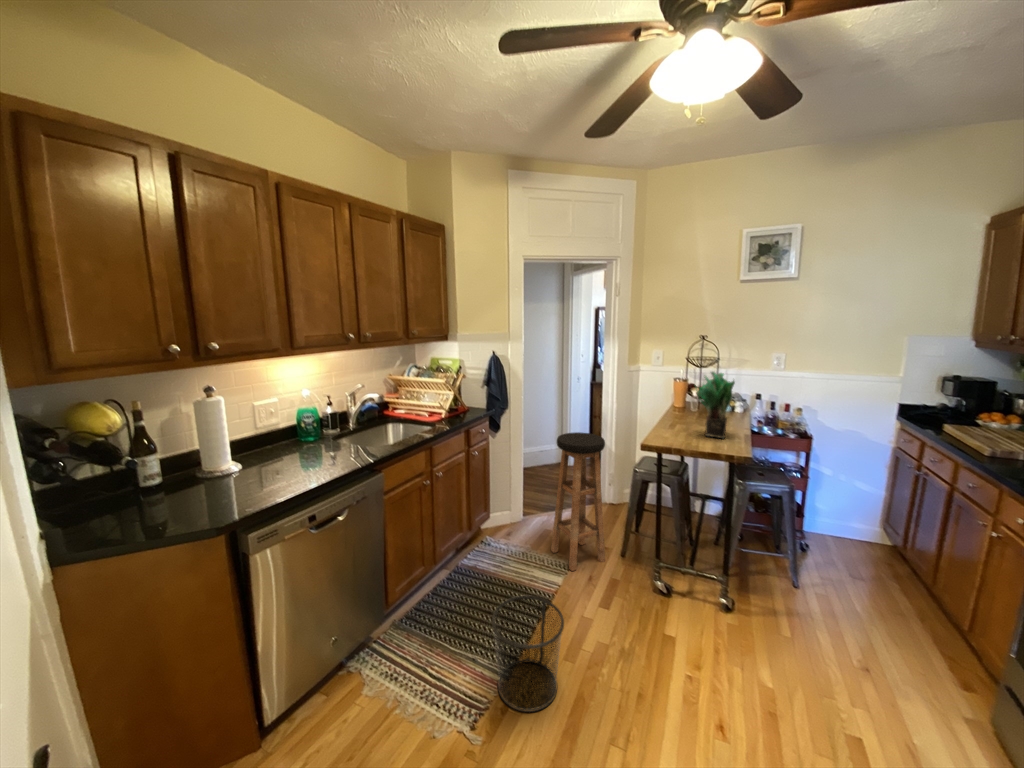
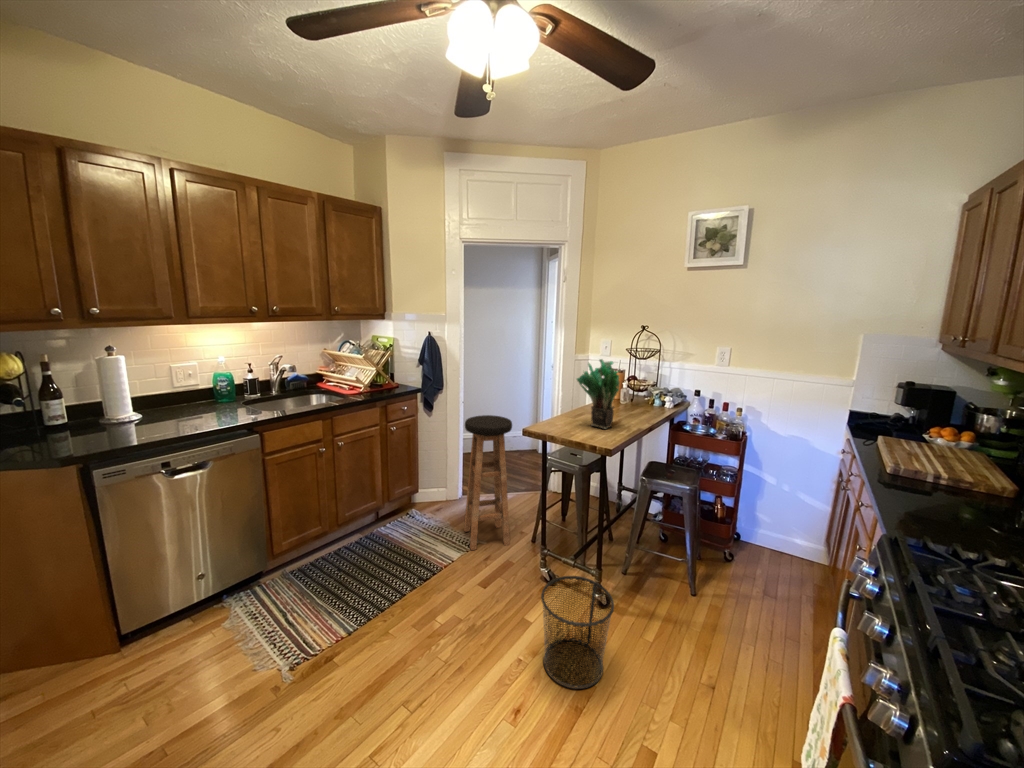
waste bin: present [492,595,564,712] -> present [541,576,614,689]

